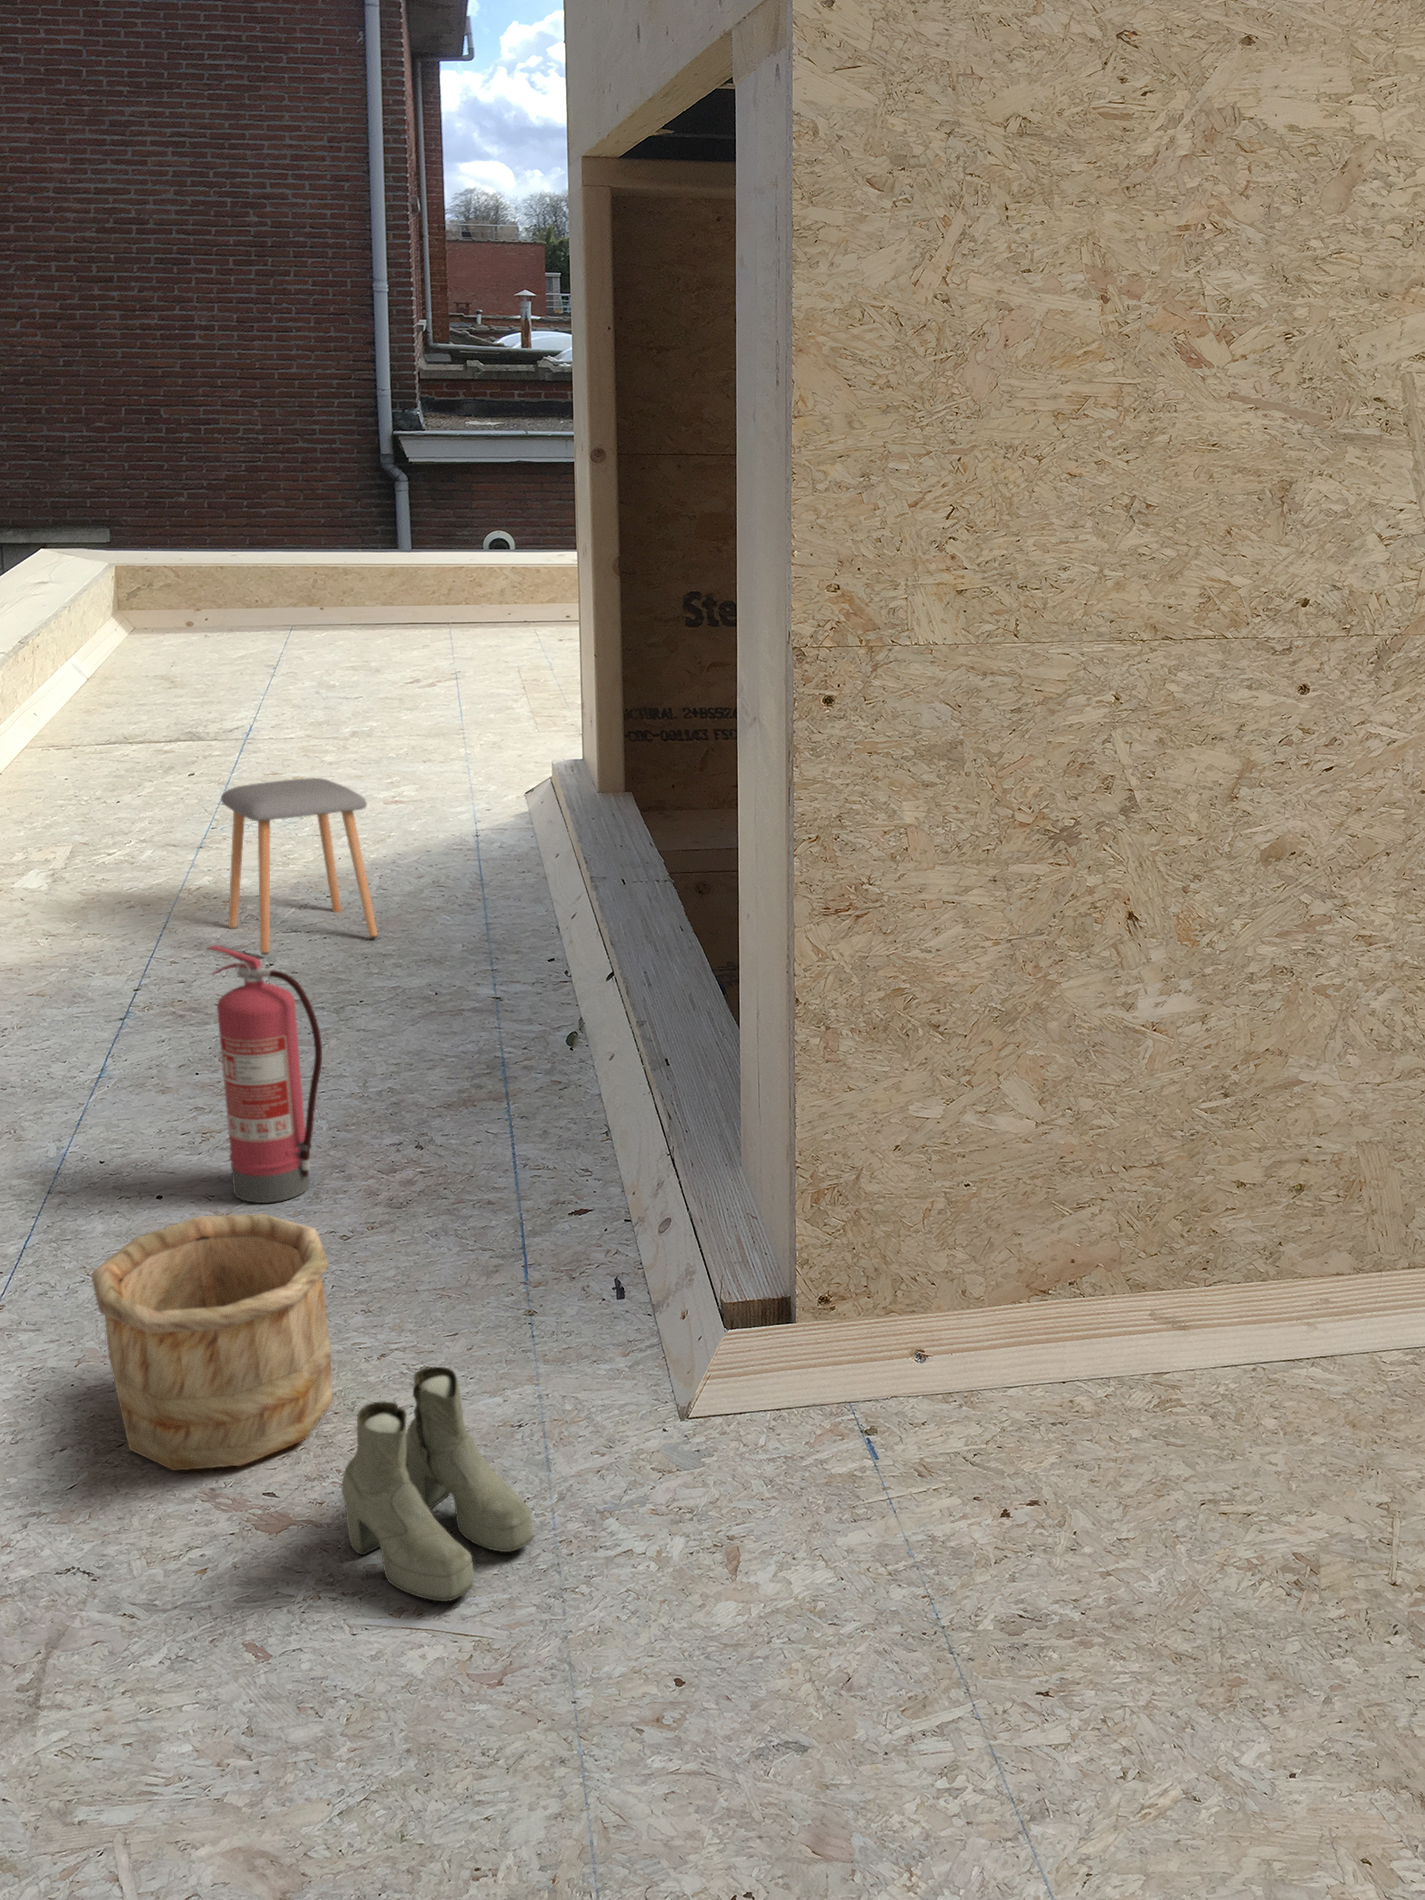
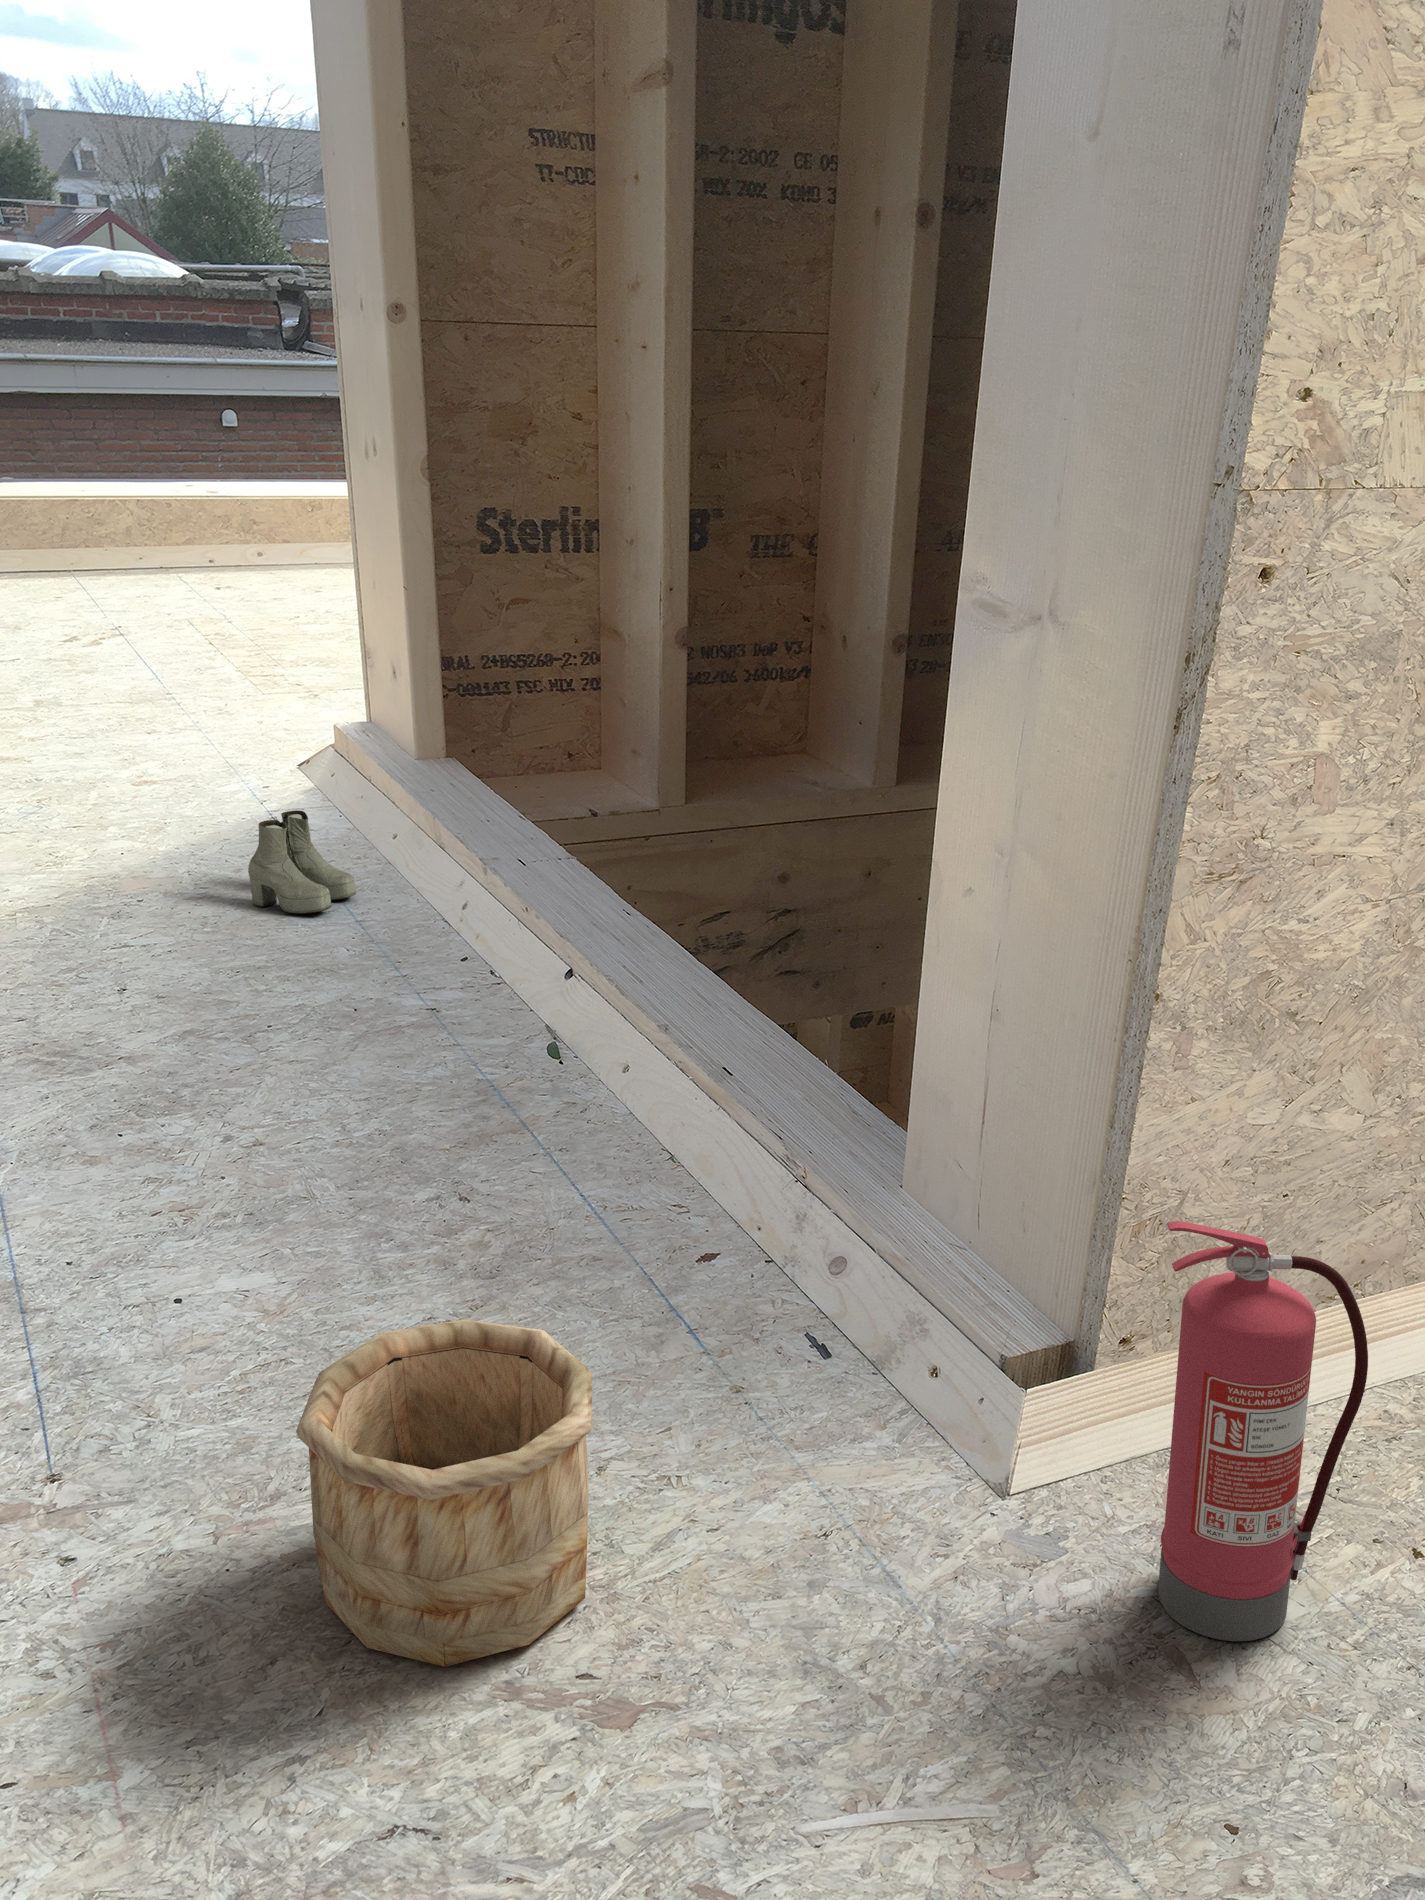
stool: present [221,778,378,955] -> none [23,752,238,976]
fire extinguisher: present [207,946,322,1203] -> present [1158,1221,1368,1641]
boots: present [342,1367,533,1601] -> present [248,810,356,914]

